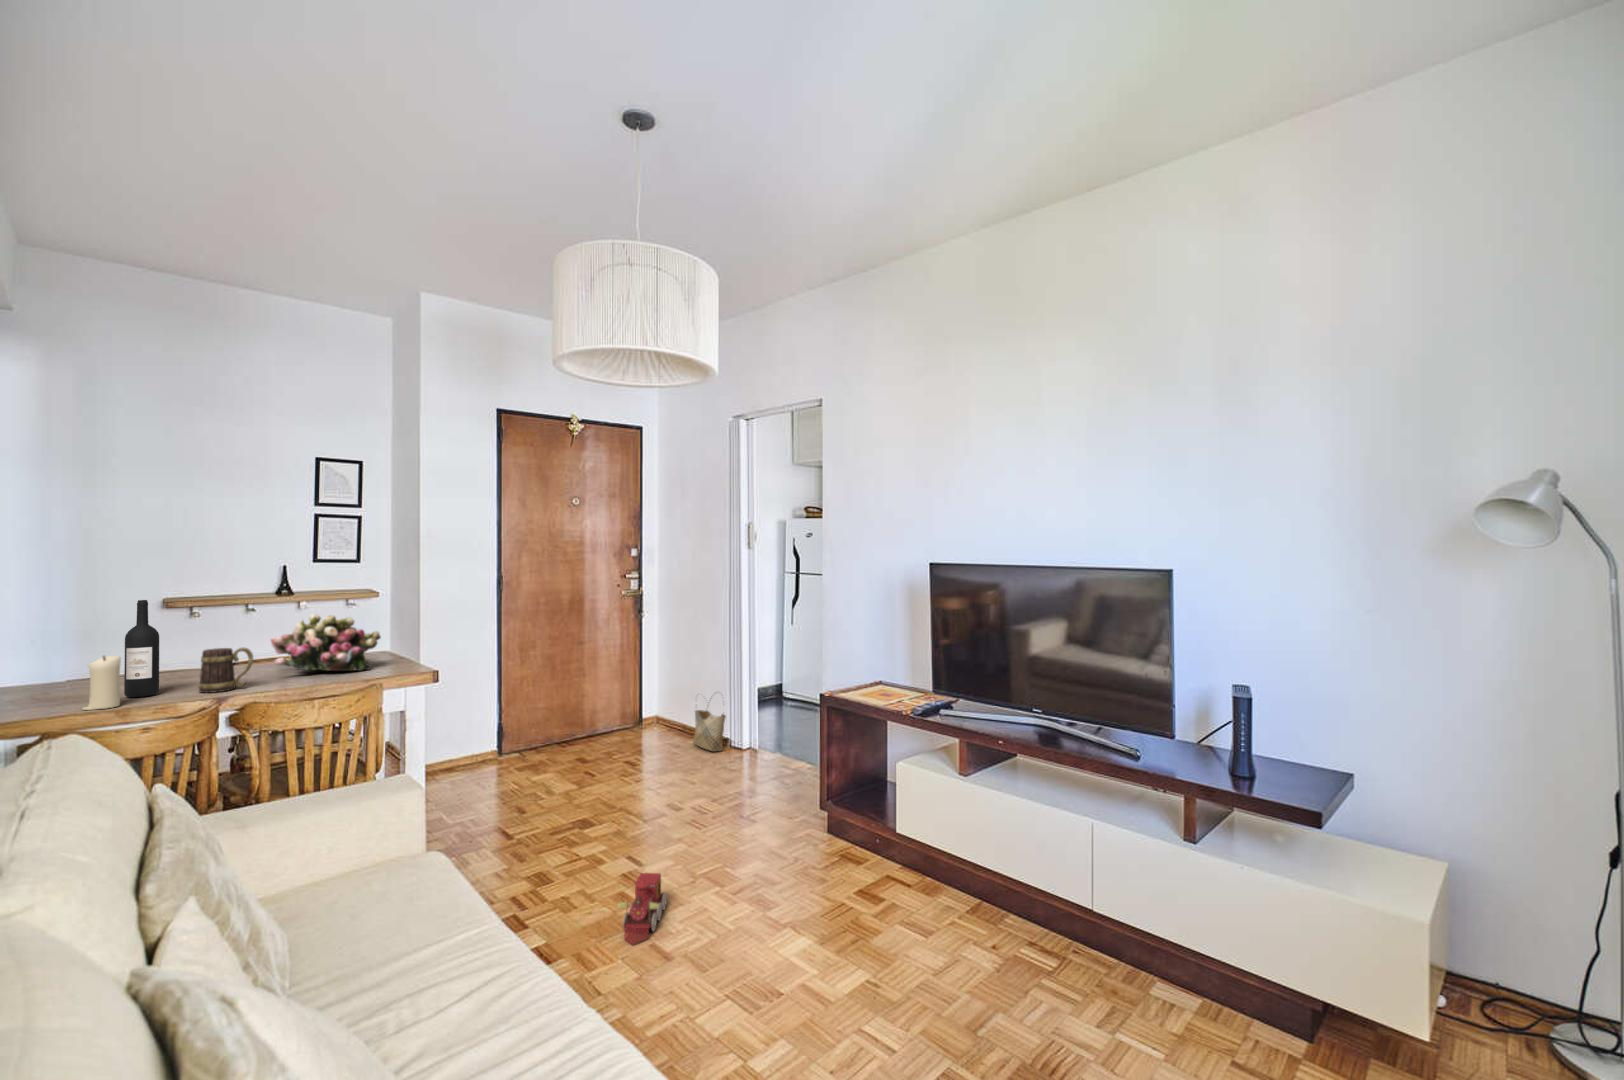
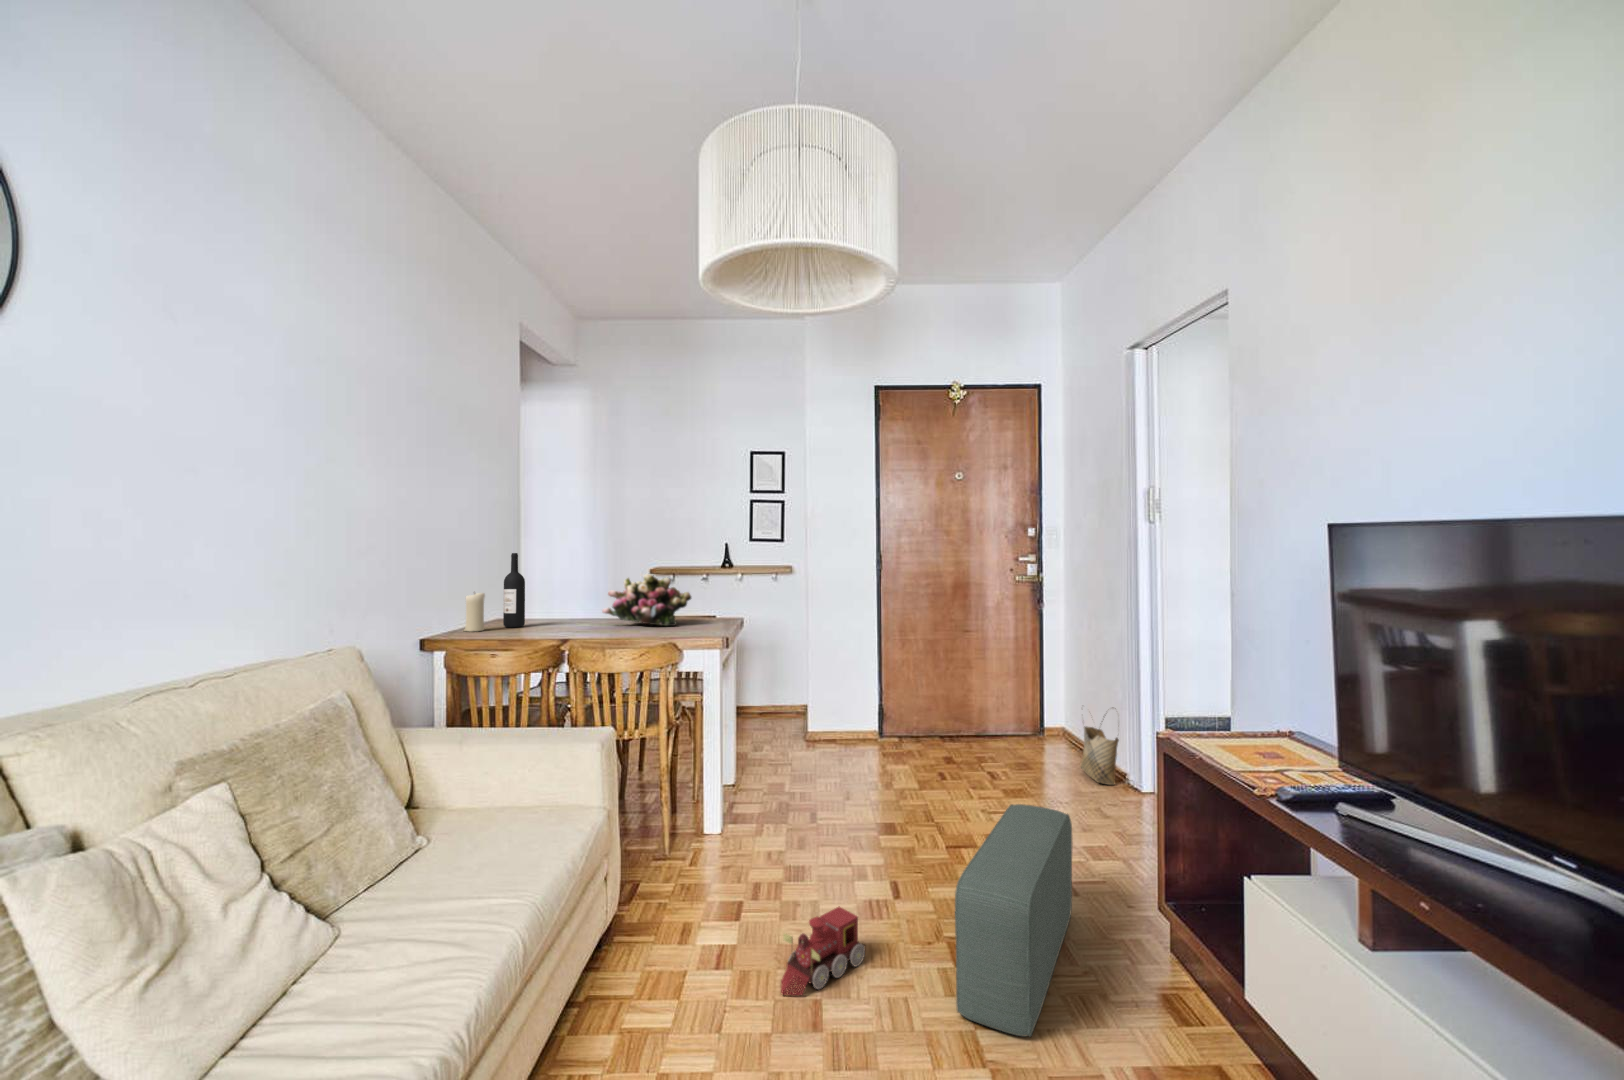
mug: present [198,648,253,693] -> none [541,595,575,630]
pouf: none [723,764,798,905] -> present [955,804,1072,1036]

